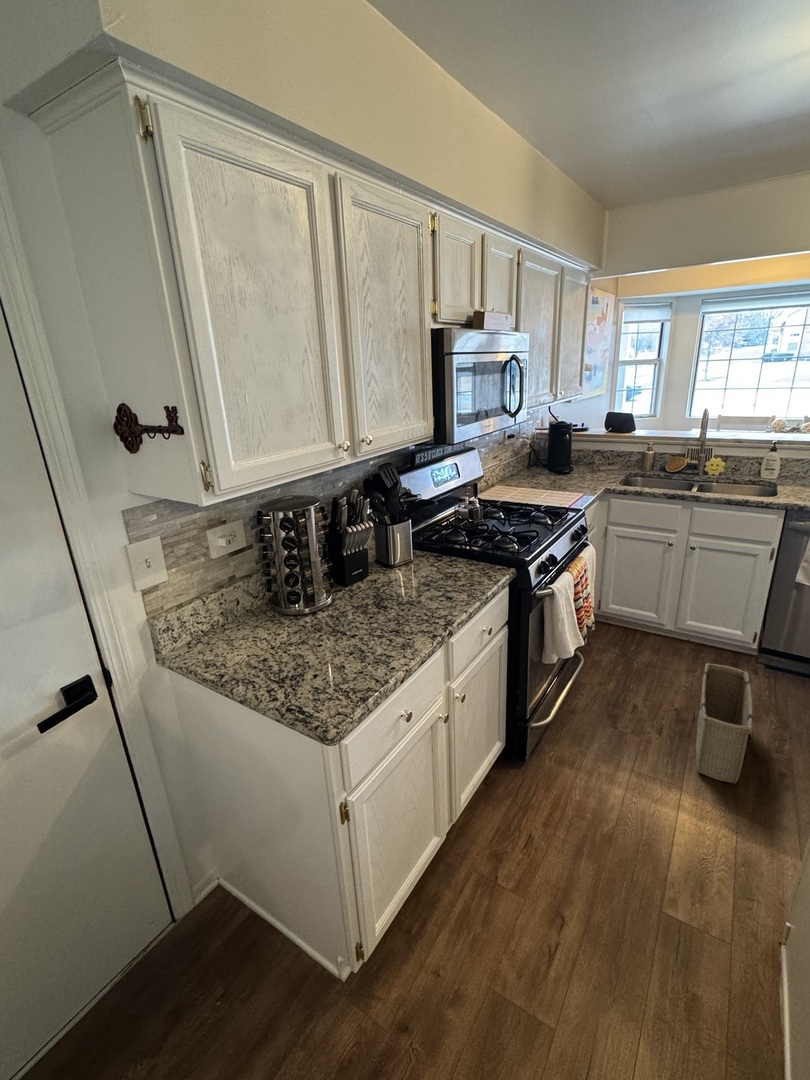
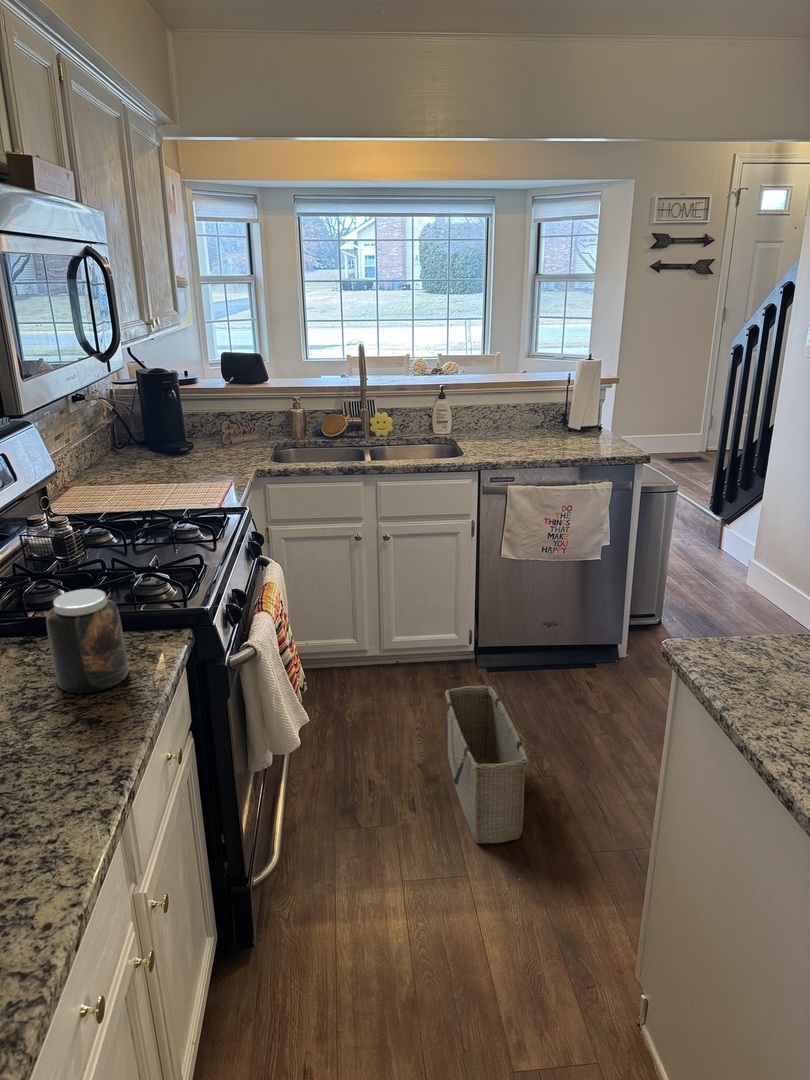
jar: none [441,535,475,586] -> present [46,589,128,693]

